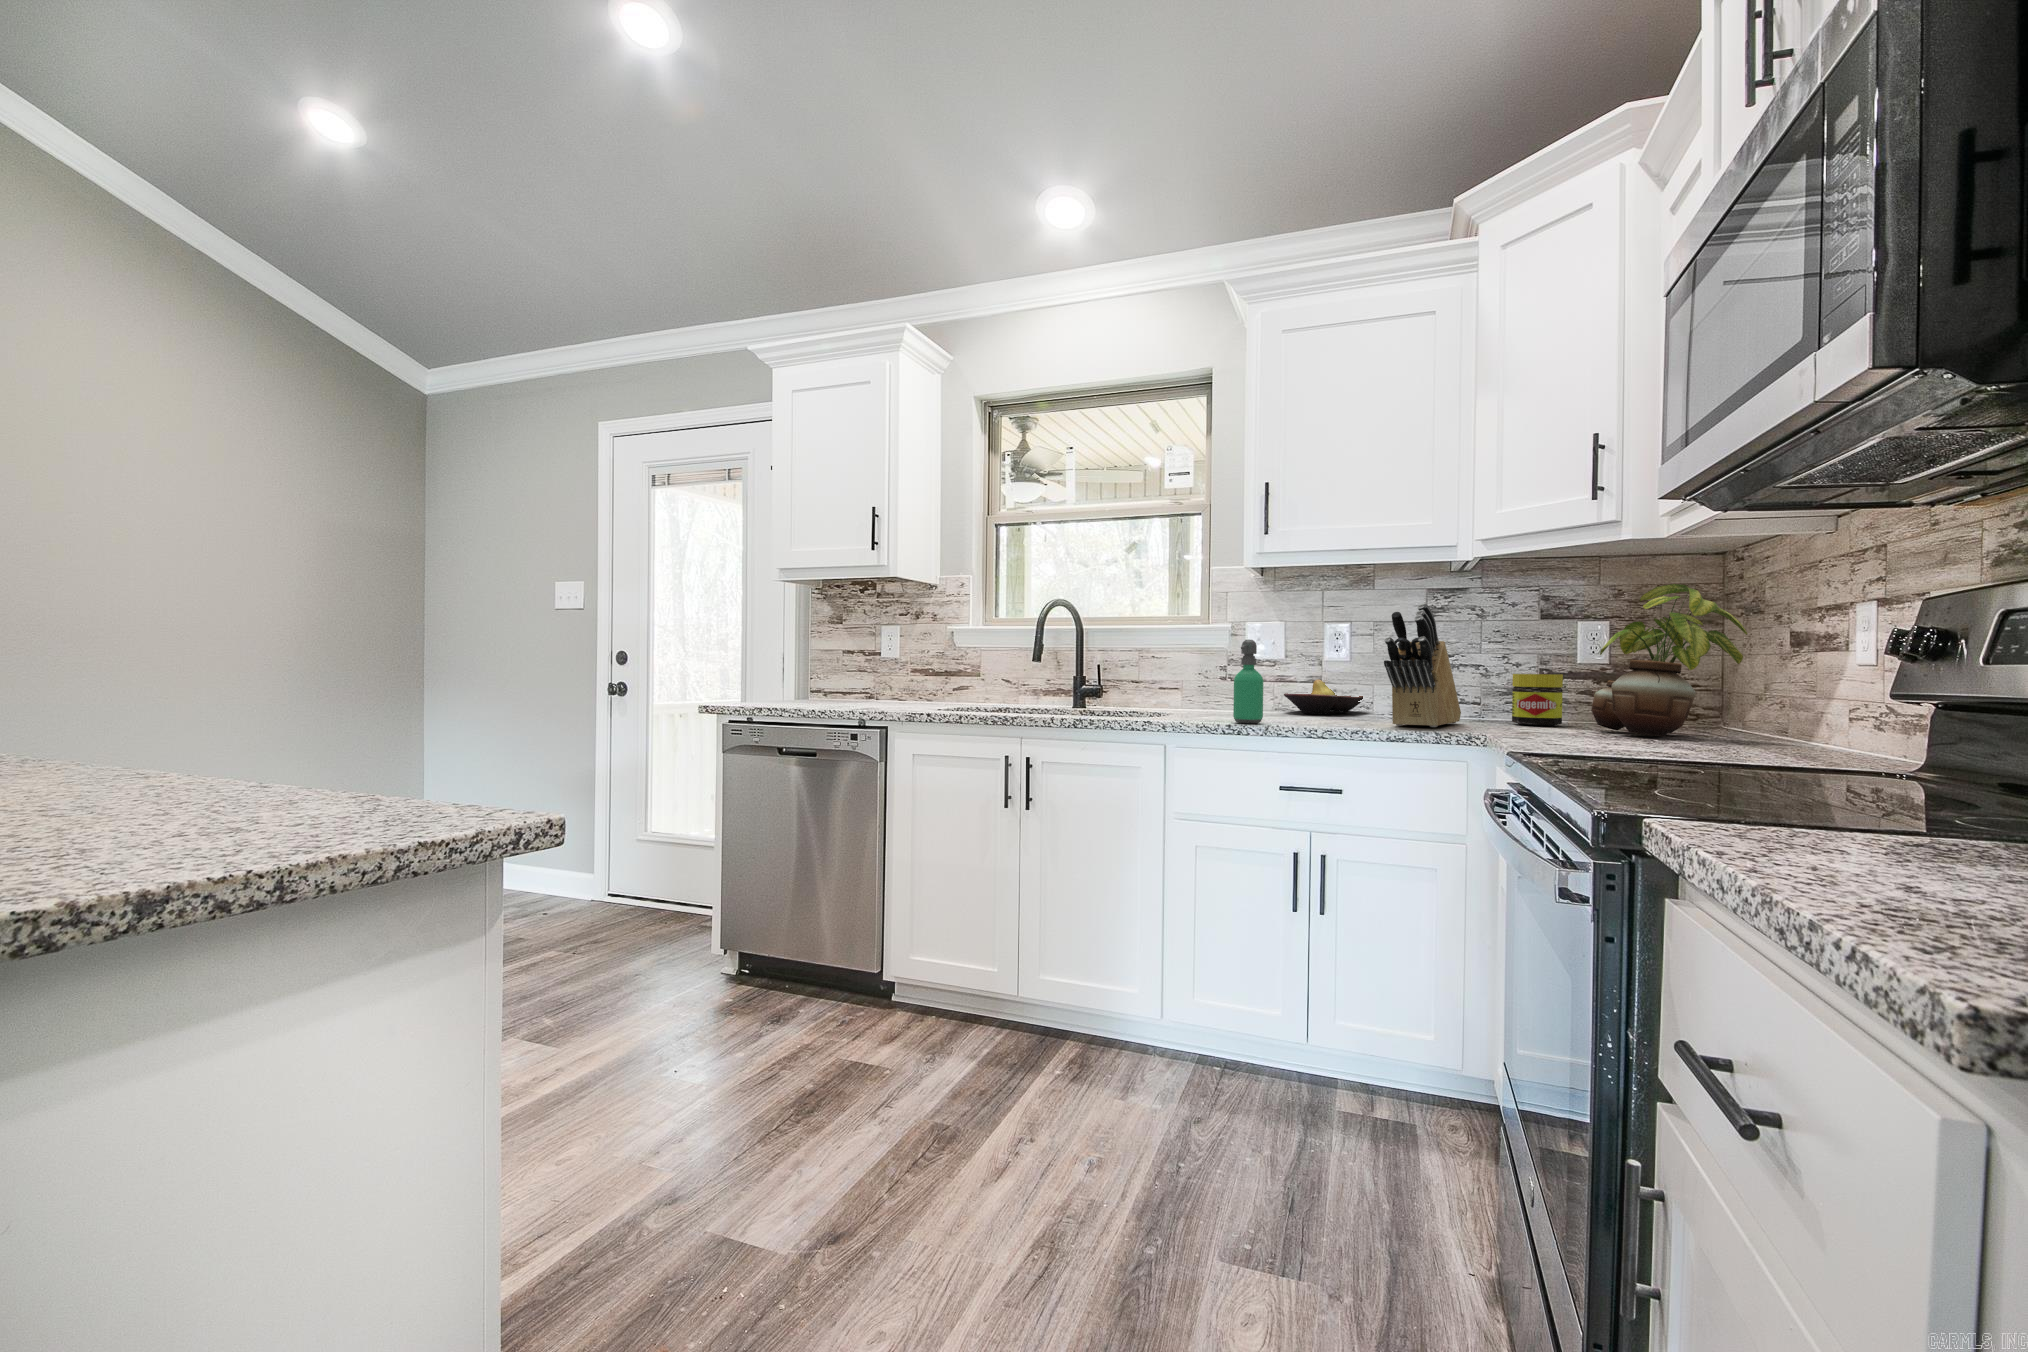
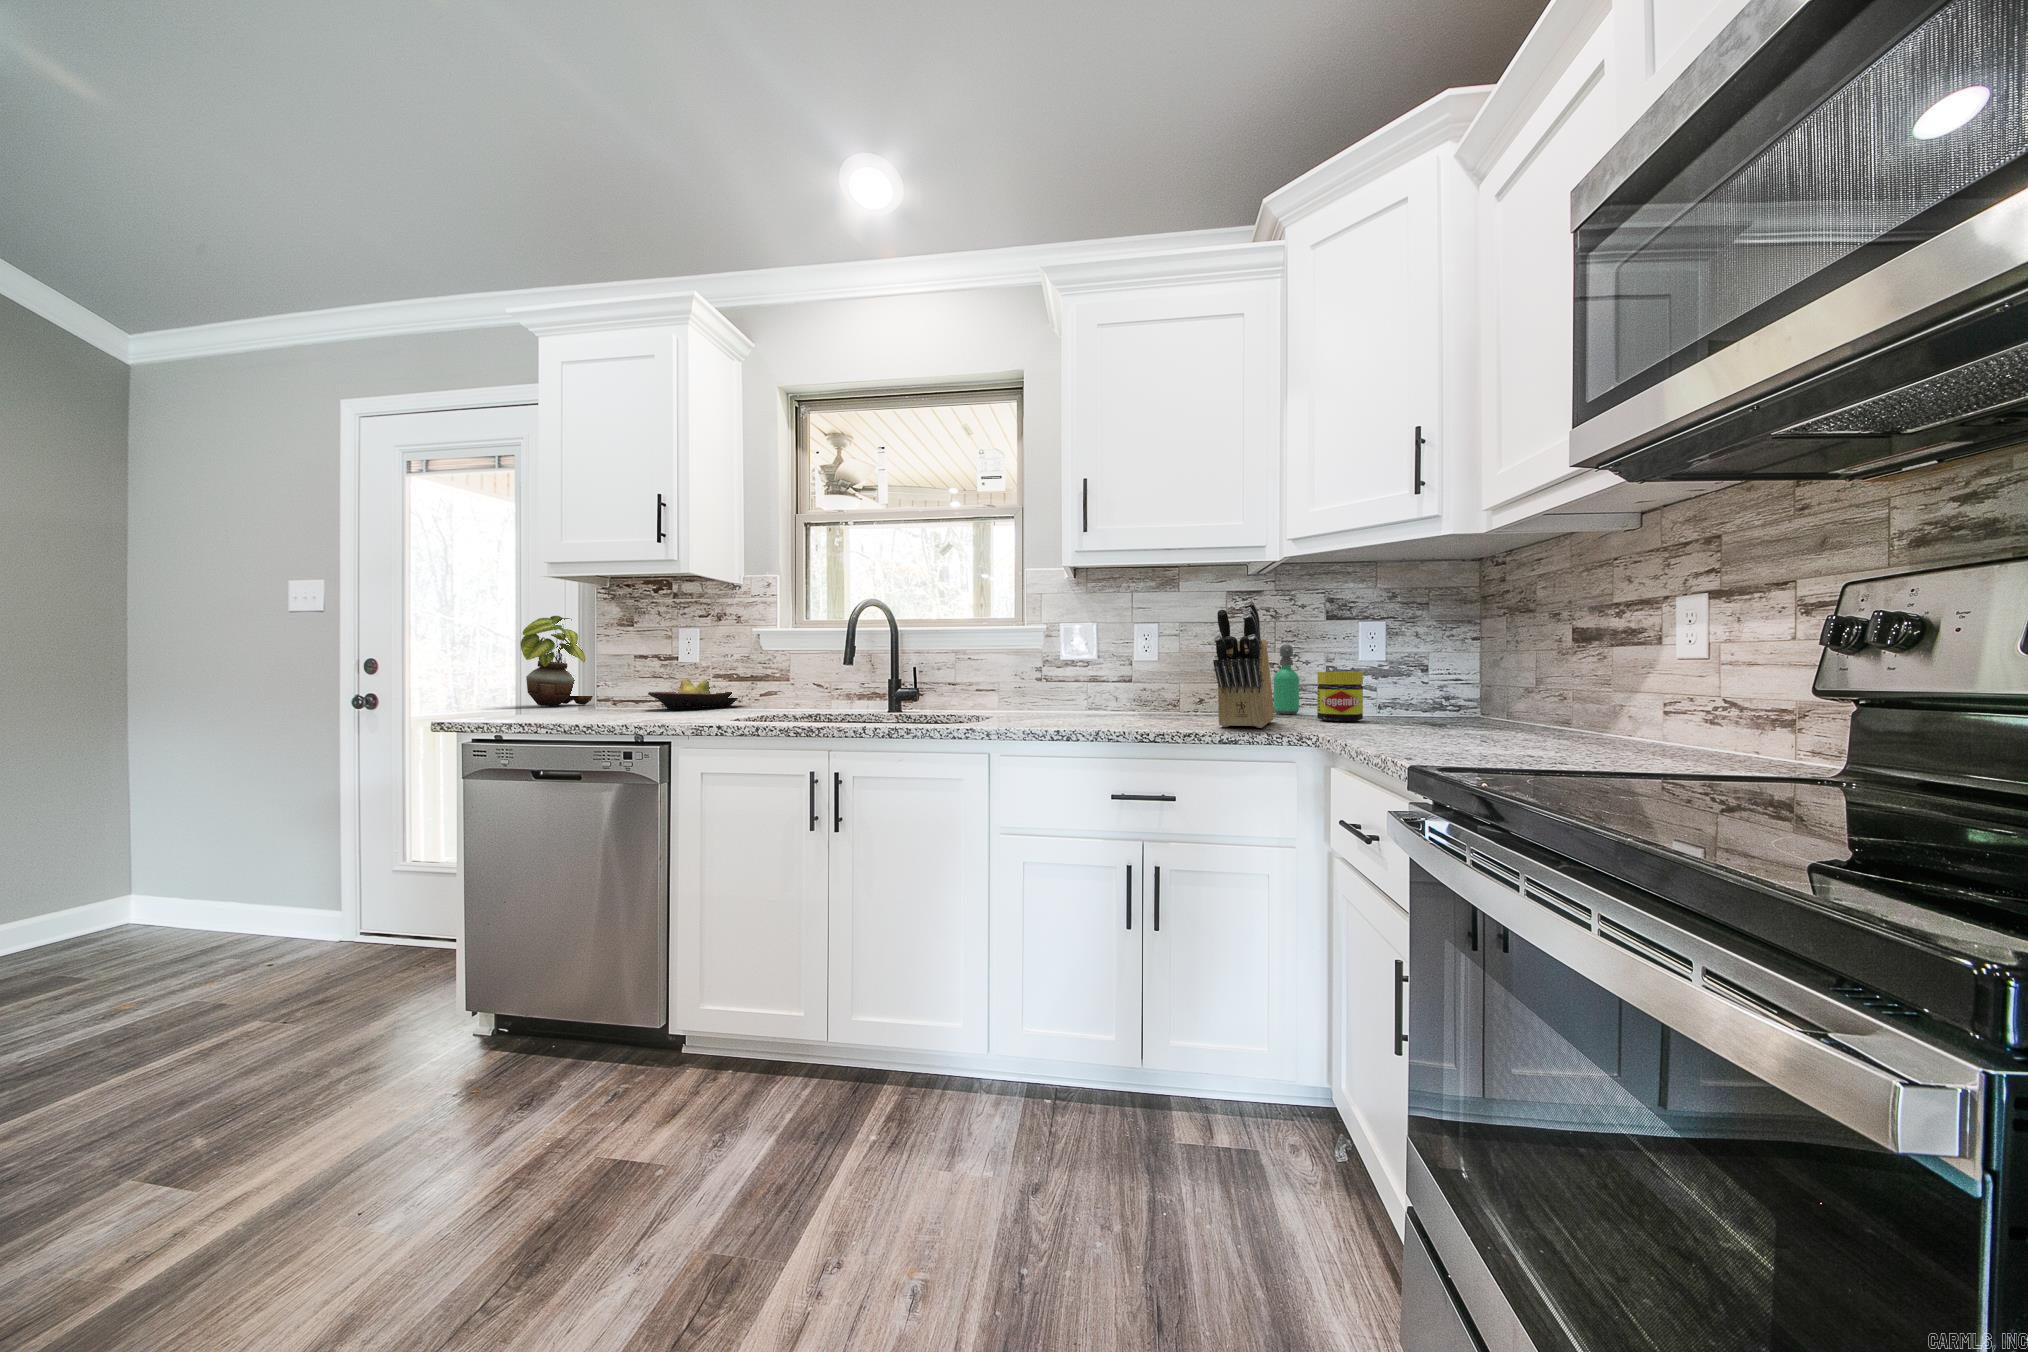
potted plant: present [1591,584,1747,736] -> present [520,616,594,706]
soap dispenser: present [1233,639,1263,723] -> present [1274,644,1299,714]
fruit bowl: present [1284,679,1363,714] -> present [648,679,738,710]

